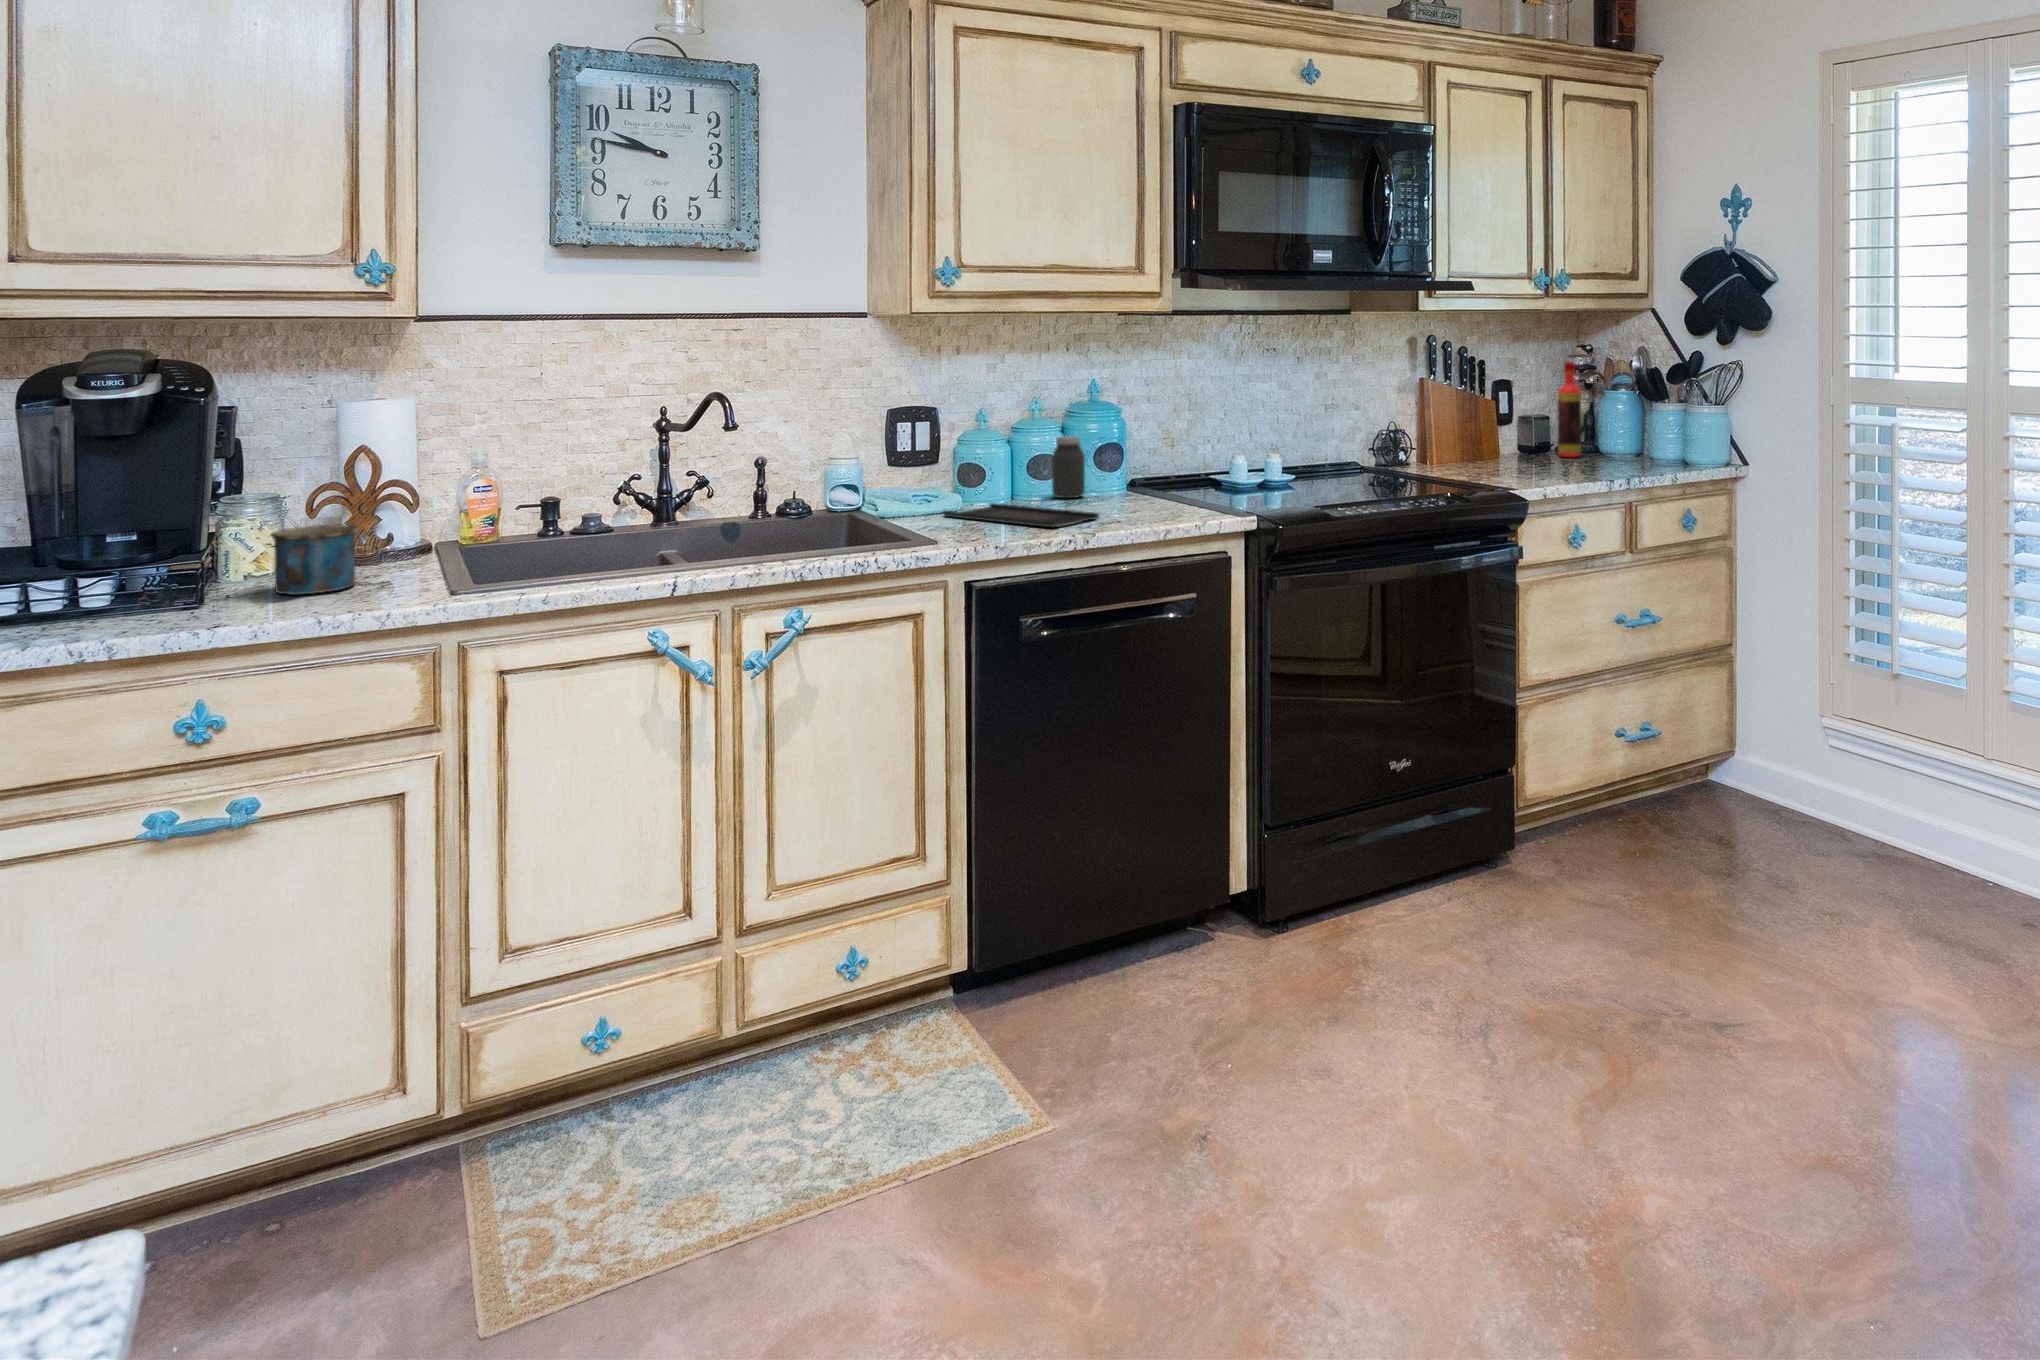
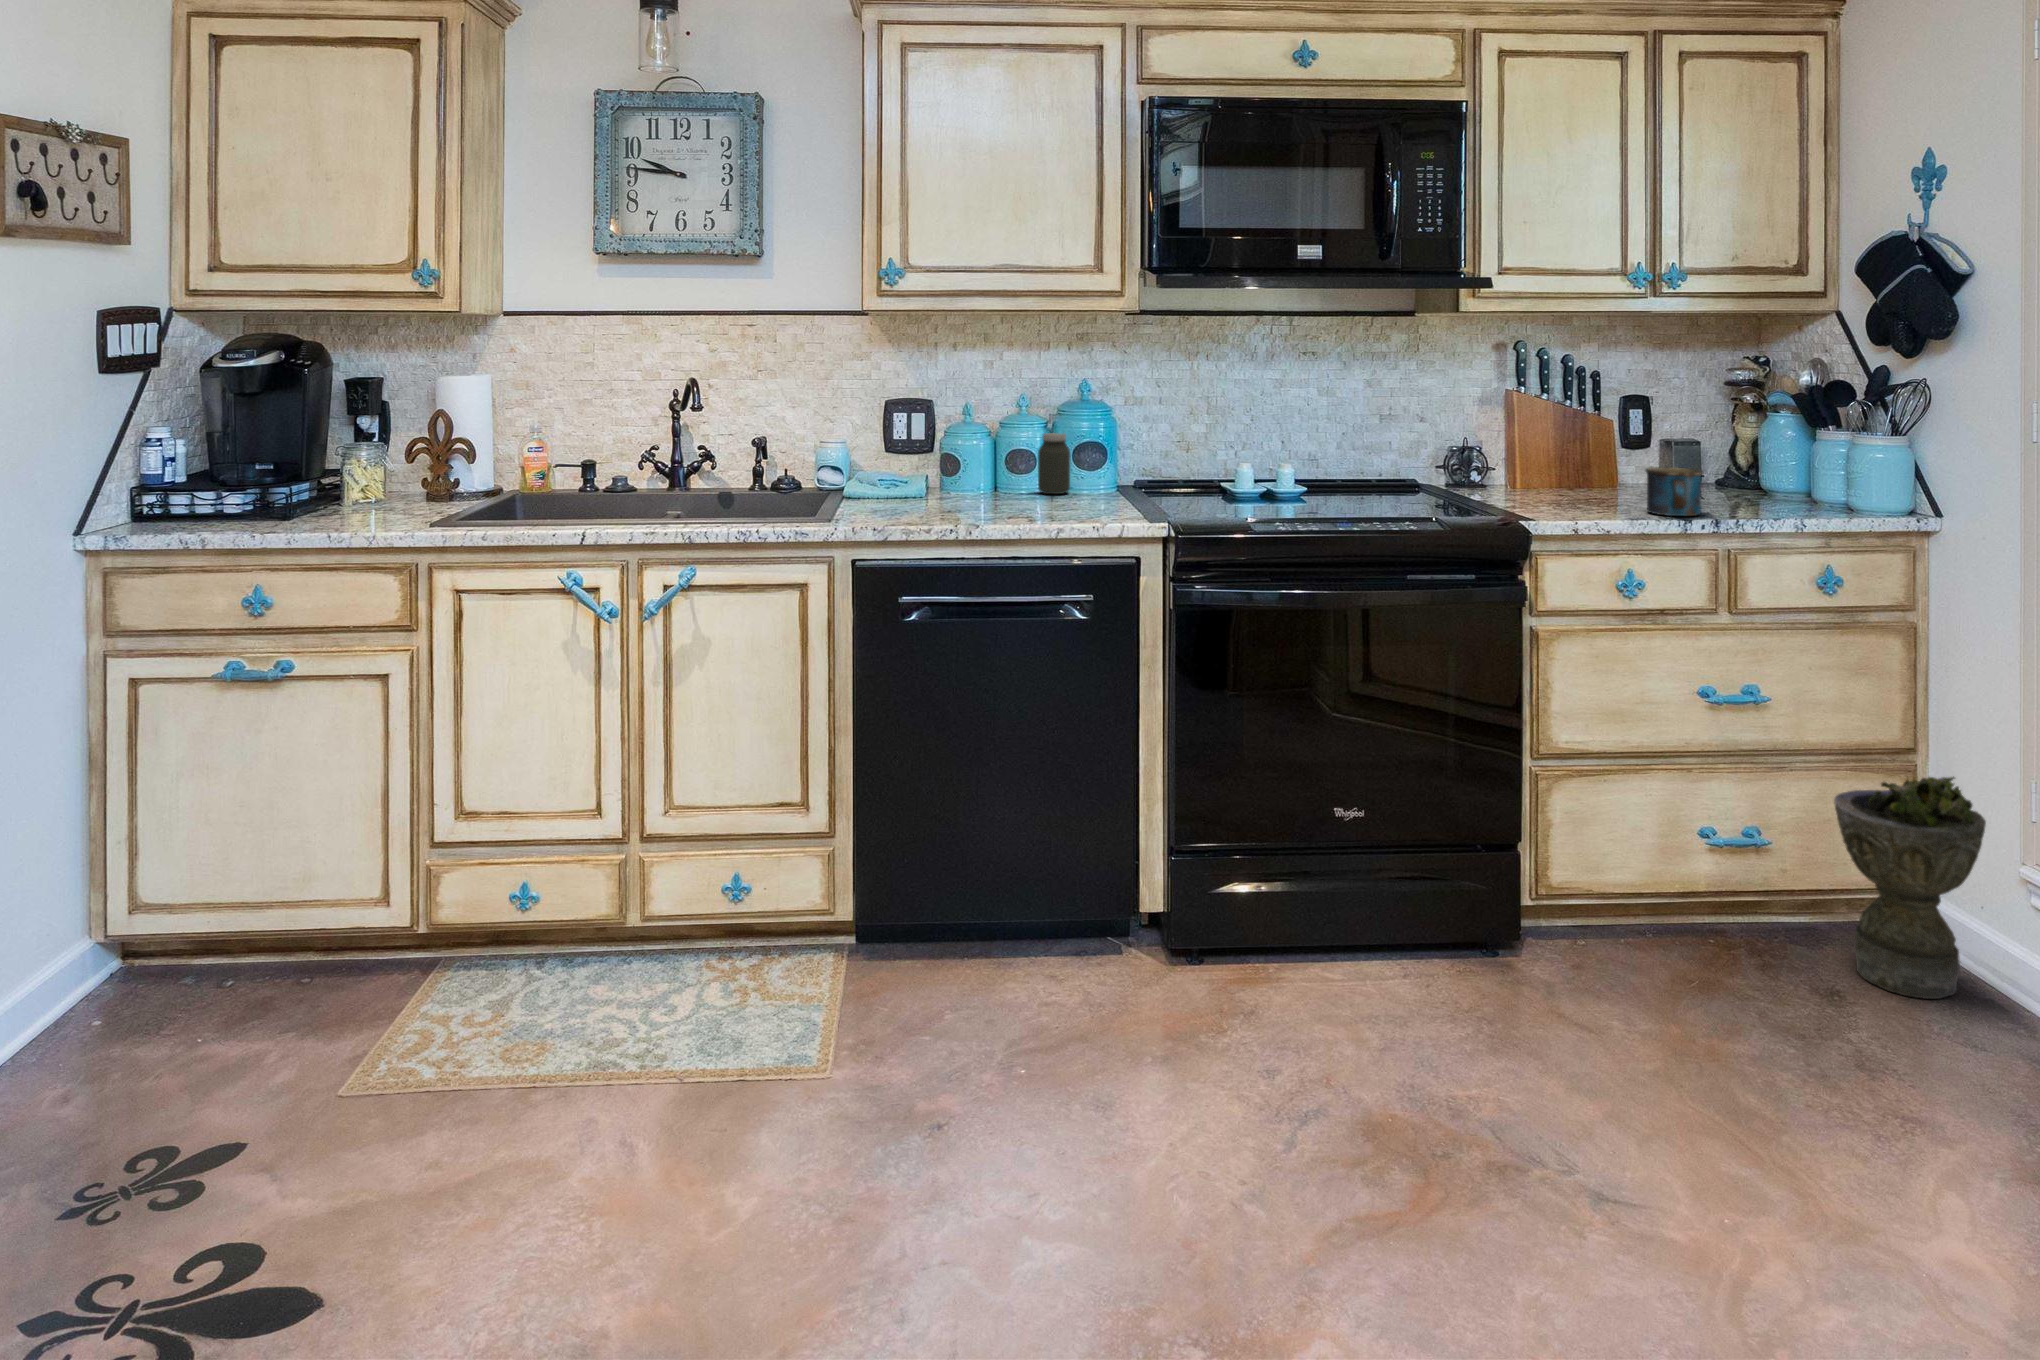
bottle: present [1558,361,1581,457] -> none [1700,374,1731,492]
tray: present [943,503,1099,527] -> none [904,493,1024,518]
mug: present [271,525,357,595] -> present [1645,467,1703,516]
planter: none [1713,661,1819,832] -> present [1834,777,1986,999]

